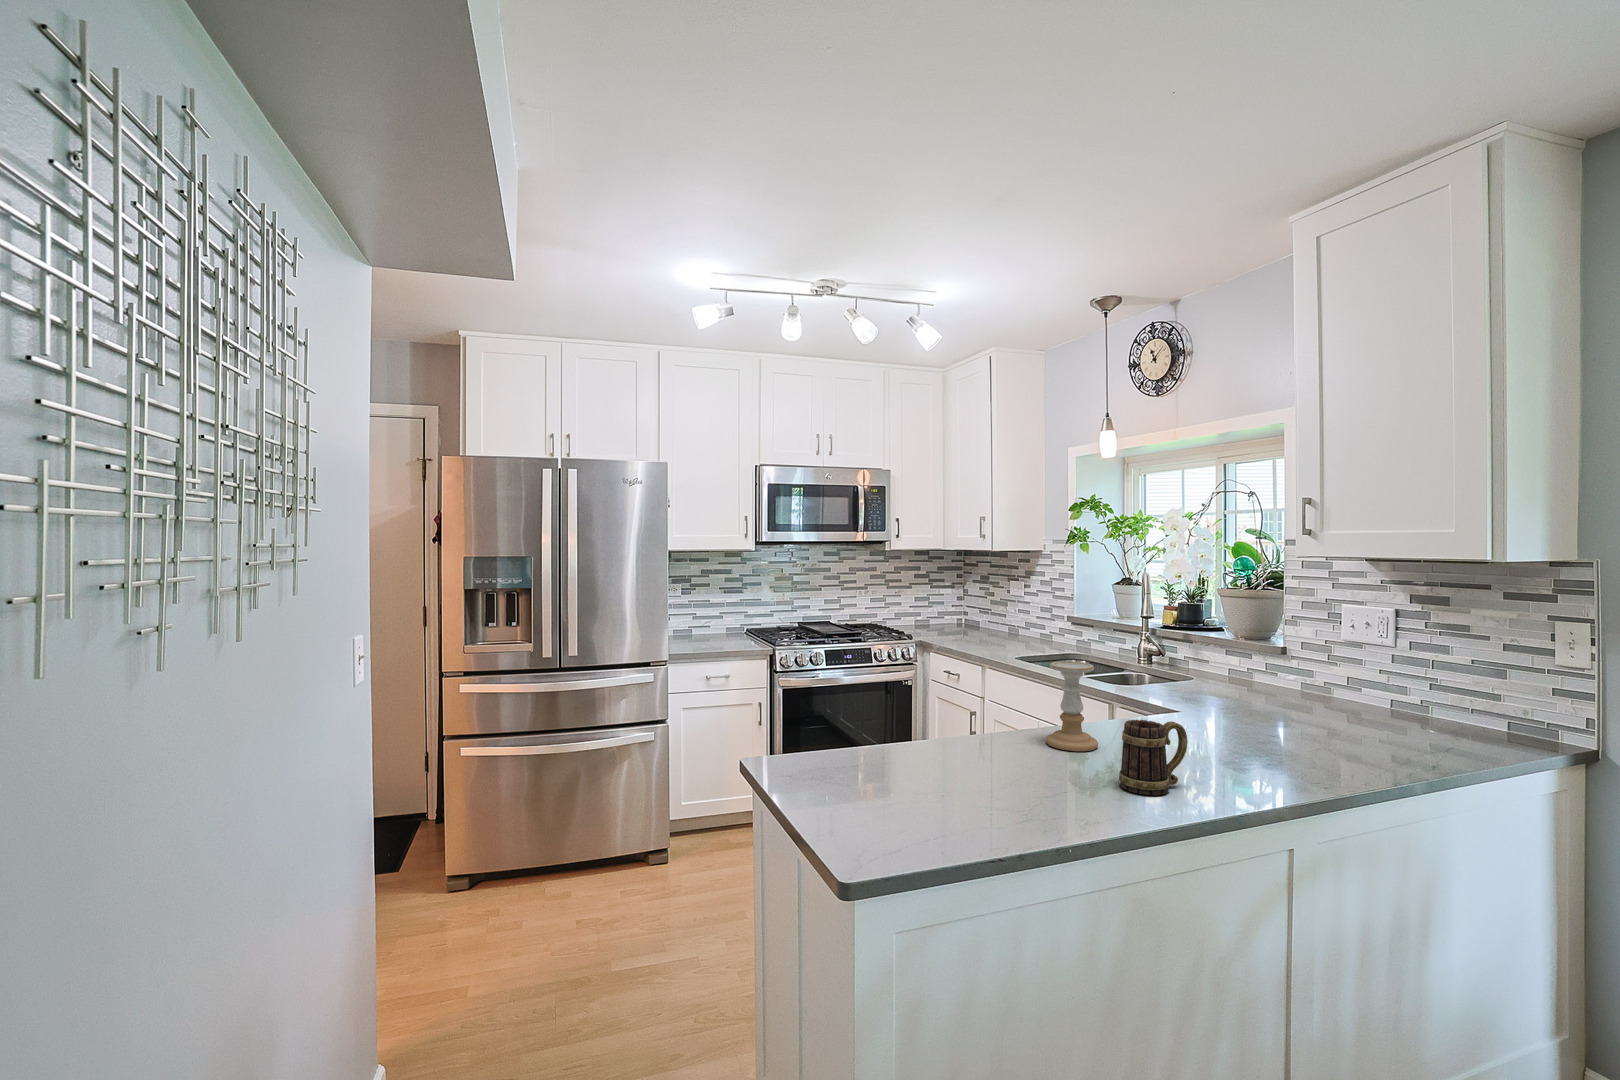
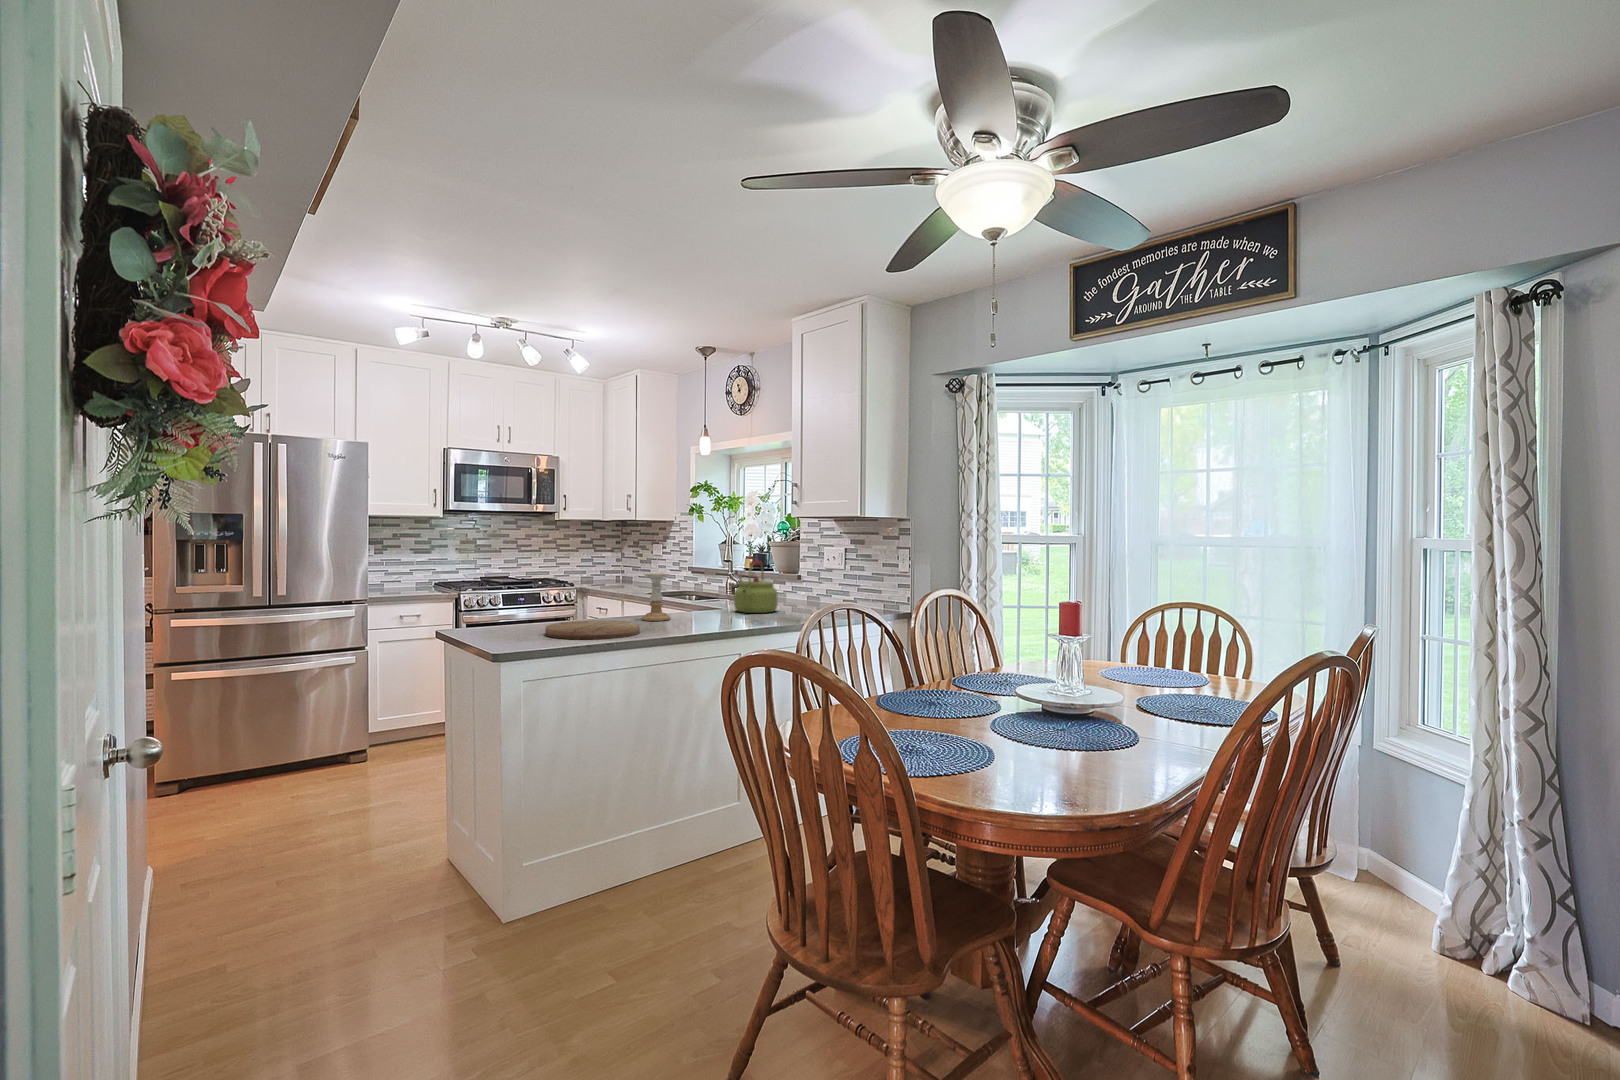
kettle: none [1196,635,1286,733] -> present [734,561,778,613]
mug: present [1119,720,1188,795] -> none [669,594,703,629]
cutting board: none [891,756,1071,831] -> present [545,620,640,640]

